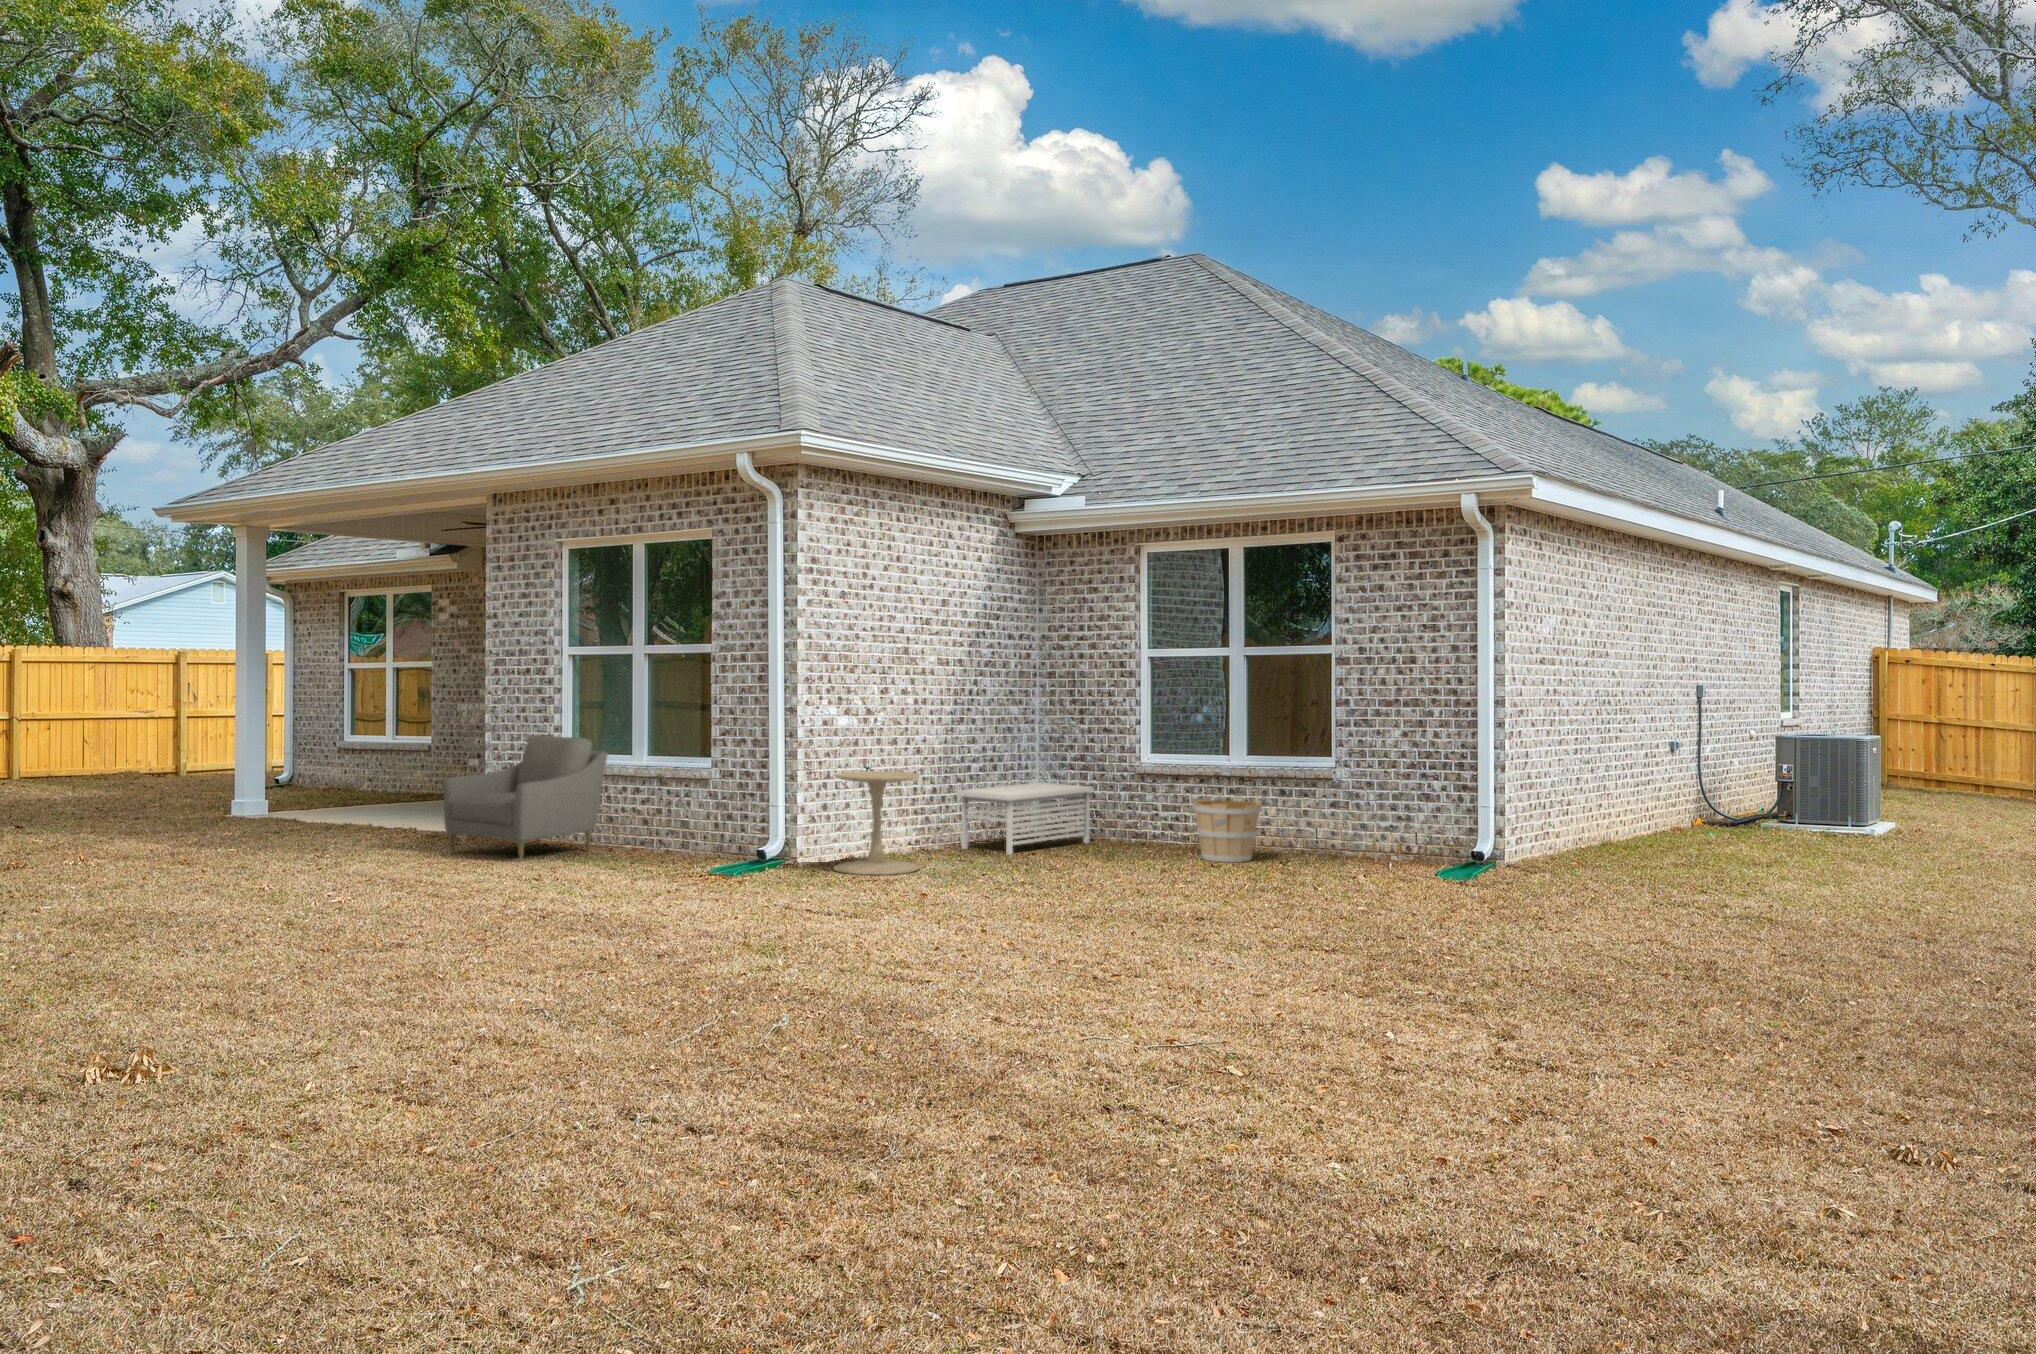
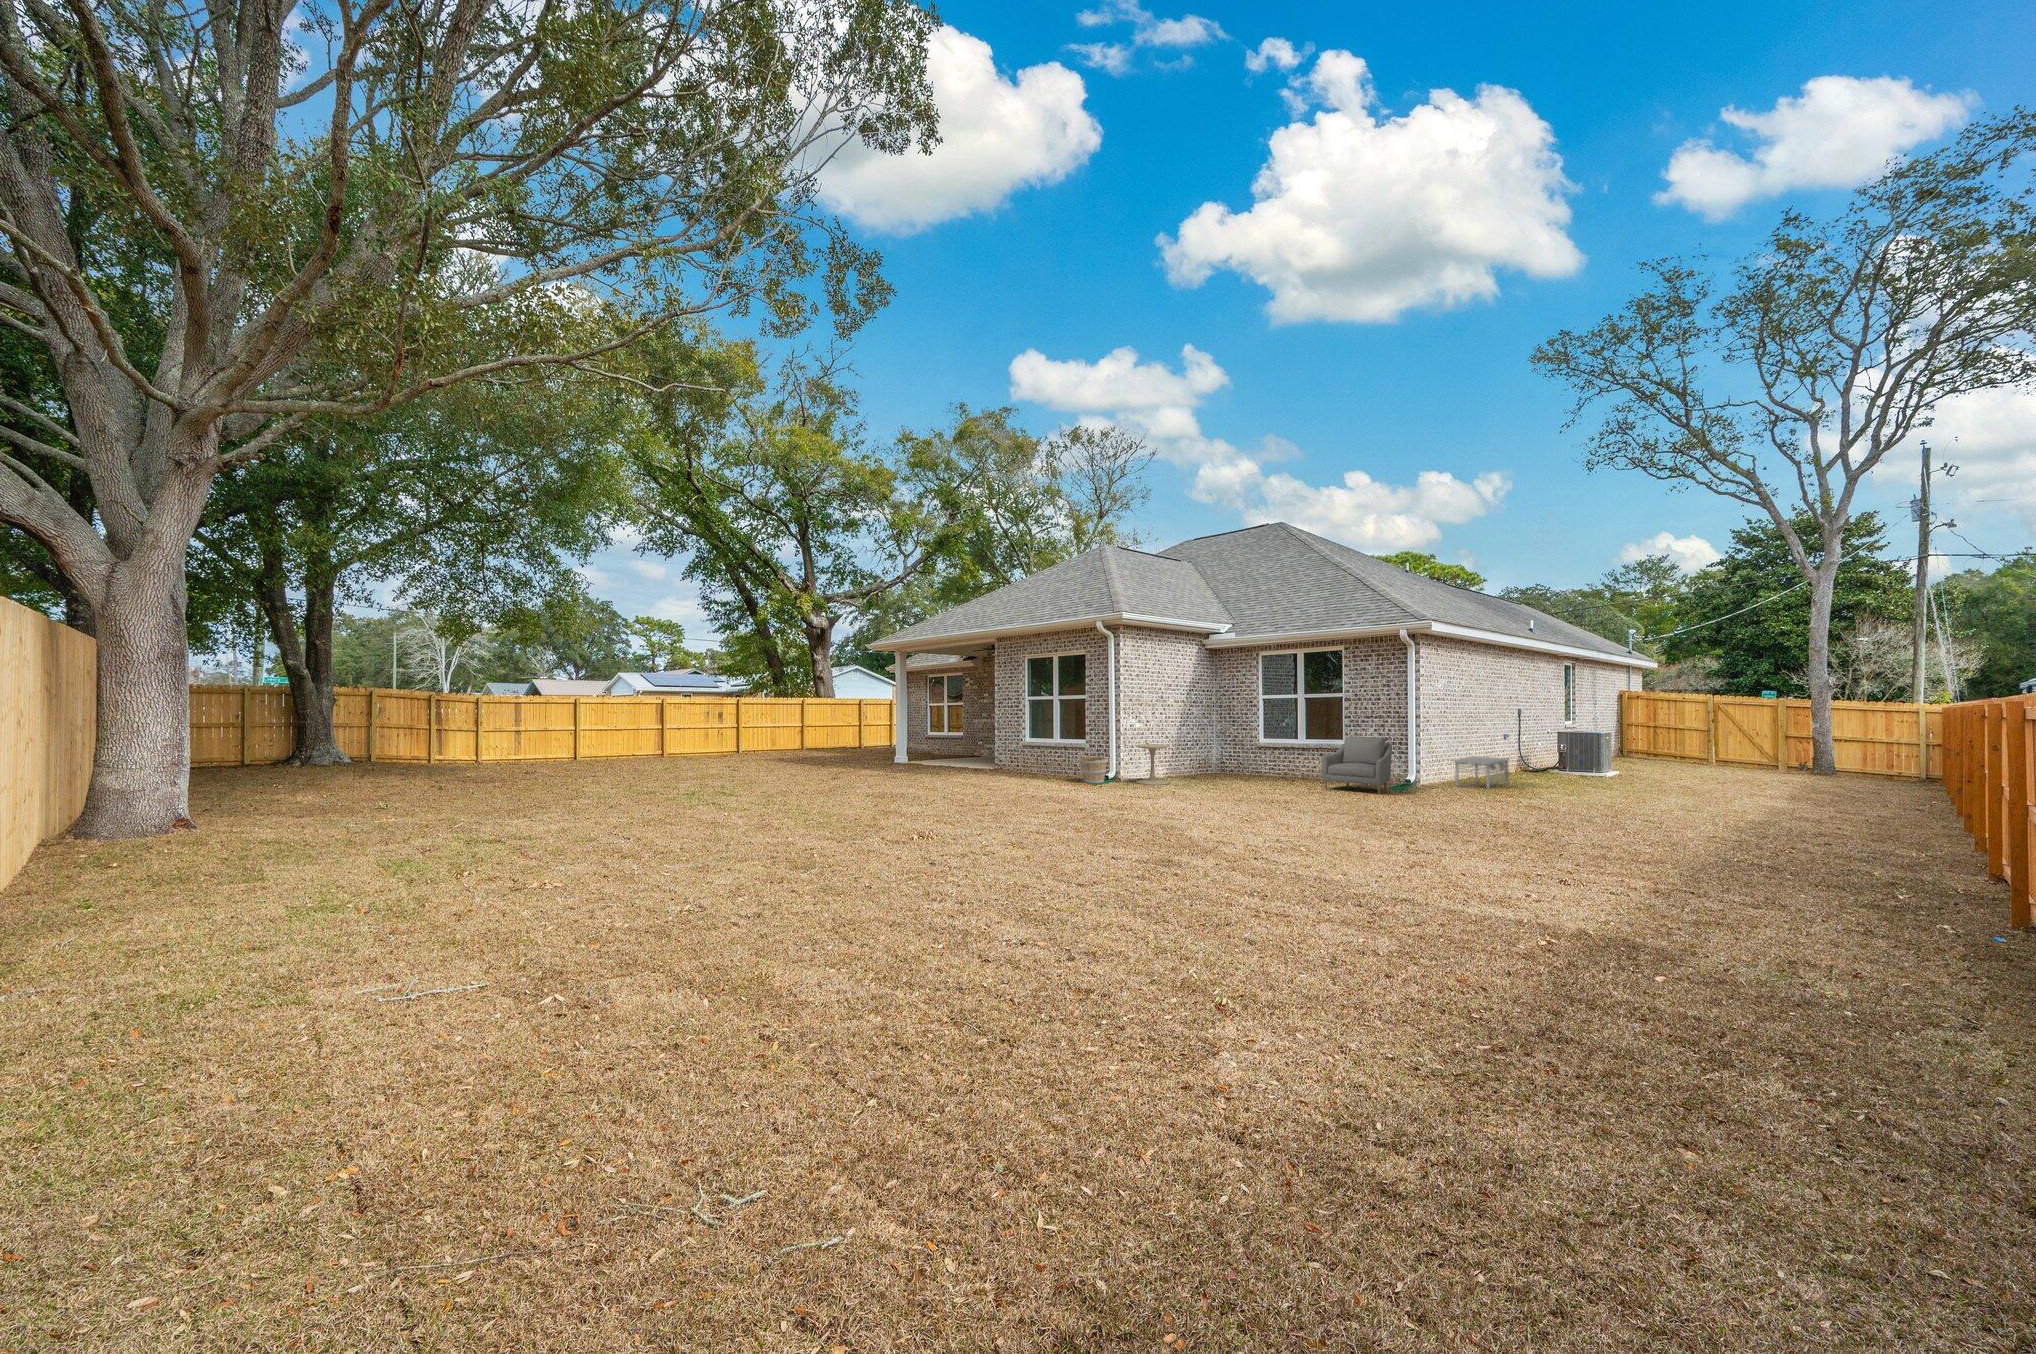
chair: present [443,735,607,862] -> present [1321,737,1392,795]
storage bench: present [956,783,1093,855] -> present [1453,756,1510,790]
wooden bucket: present [1192,799,1262,863] -> present [1079,757,1108,783]

